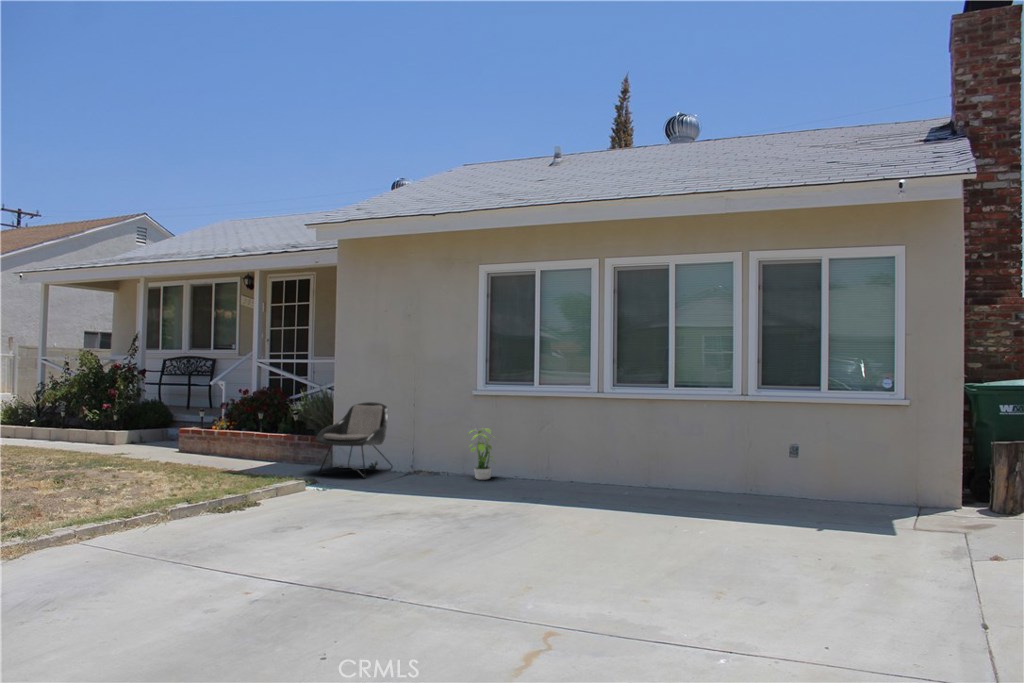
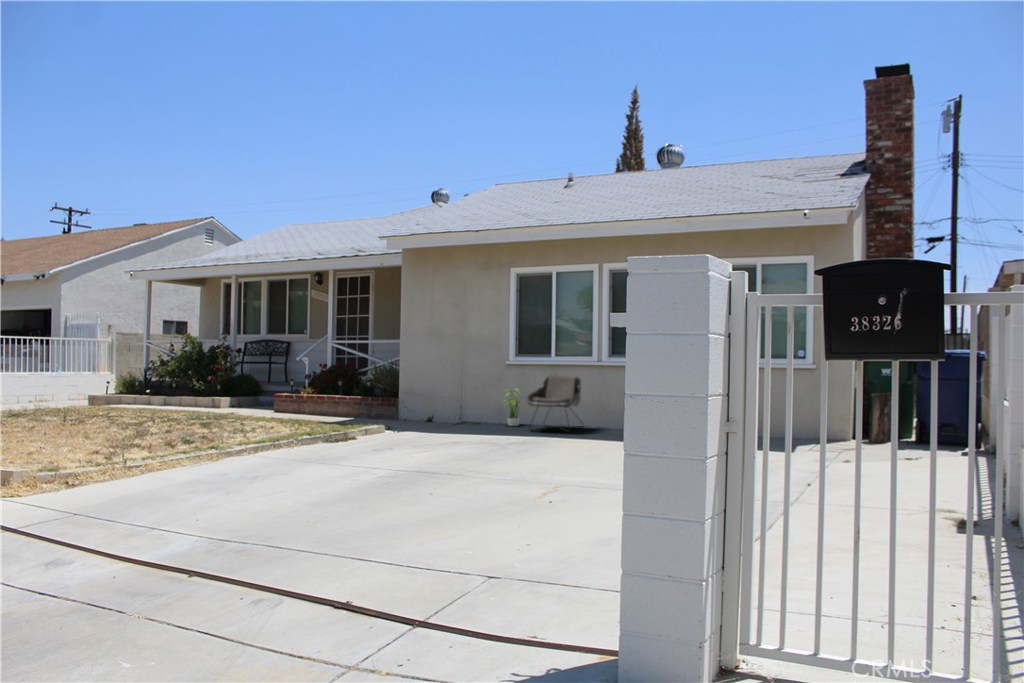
lounge chair: present [316,402,392,478] -> present [526,375,583,429]

